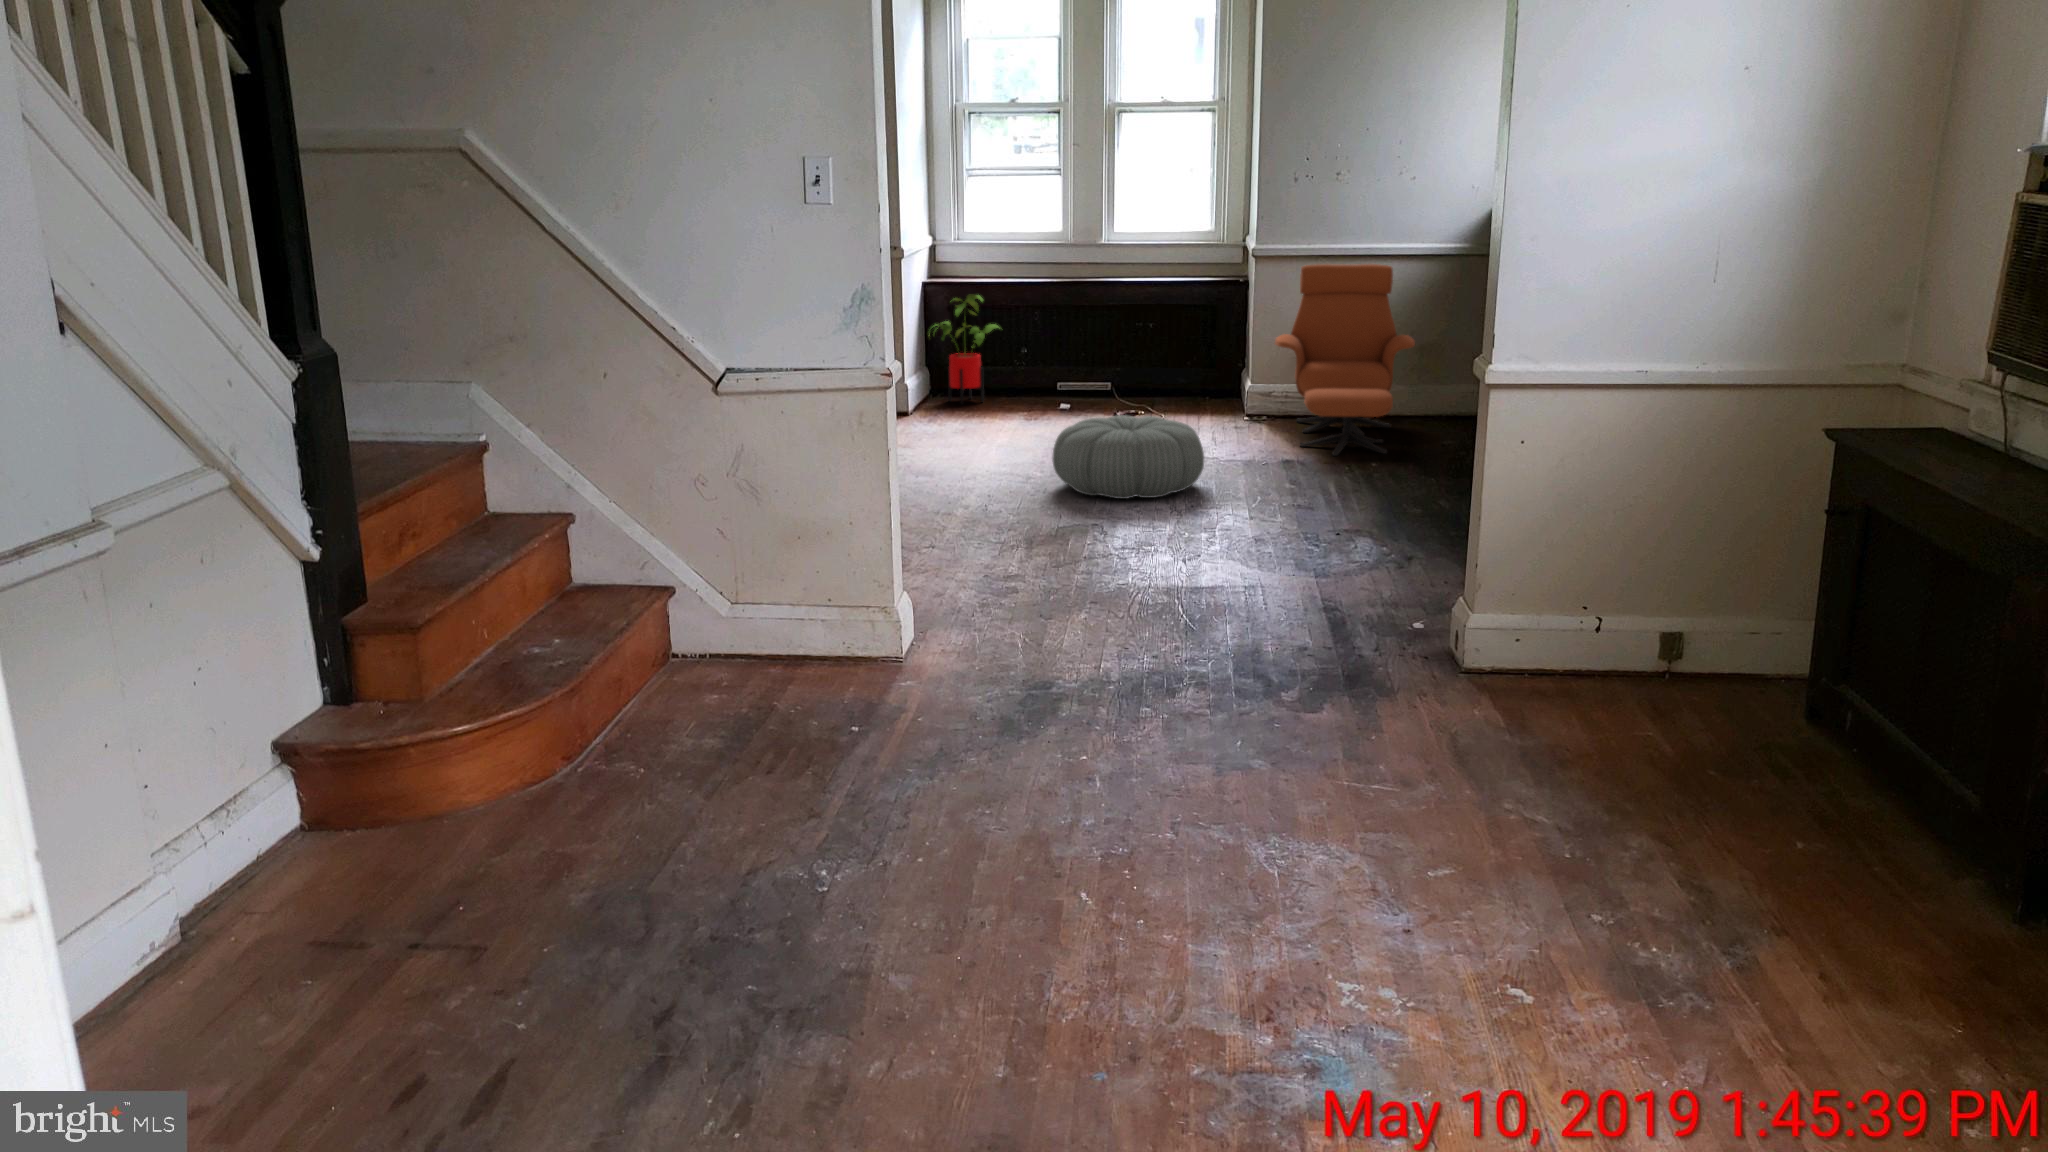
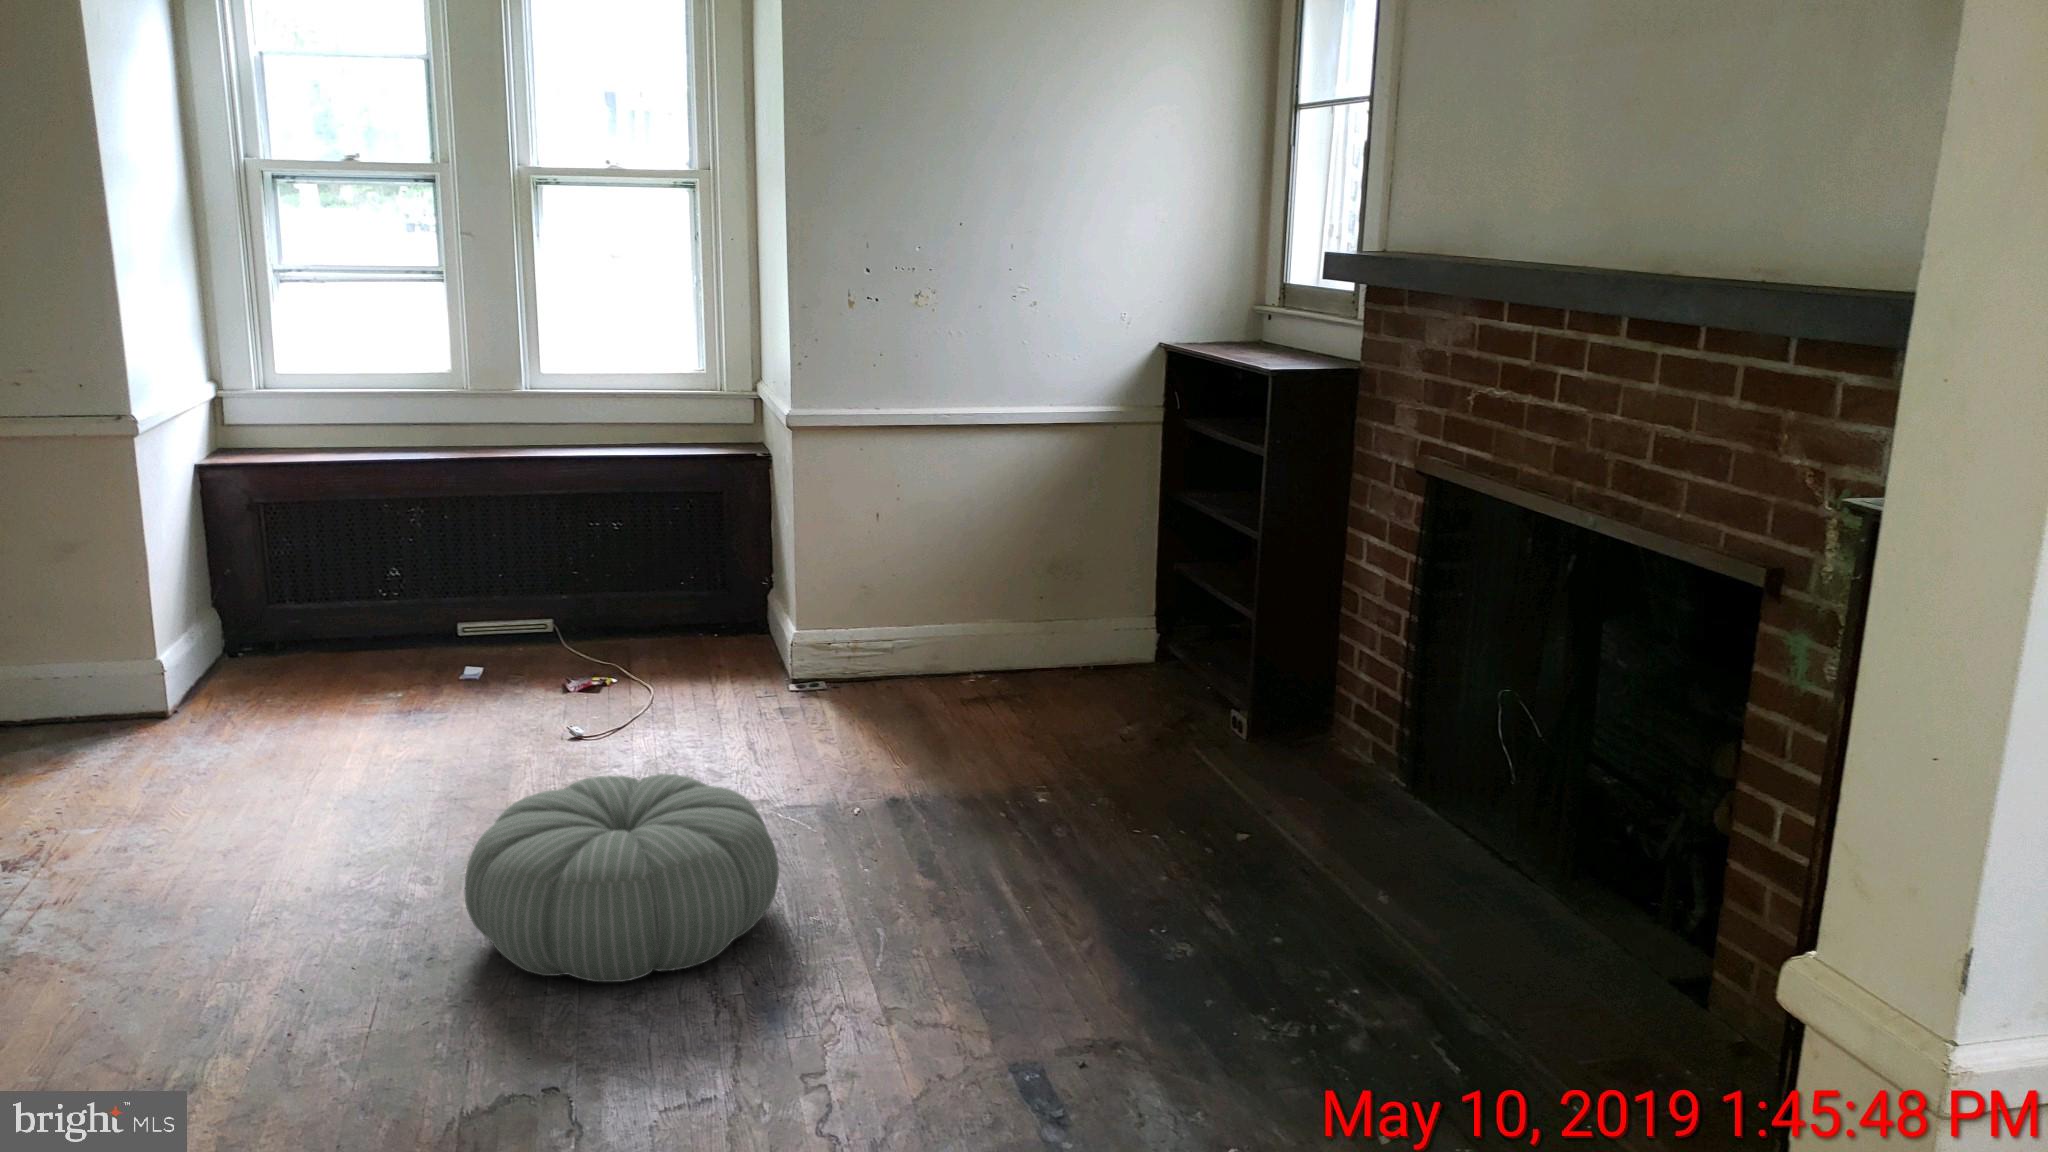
lounge chair: present [1275,264,1415,456] -> none [836,440,1055,779]
house plant: present [929,294,998,404] -> none [209,489,353,683]

